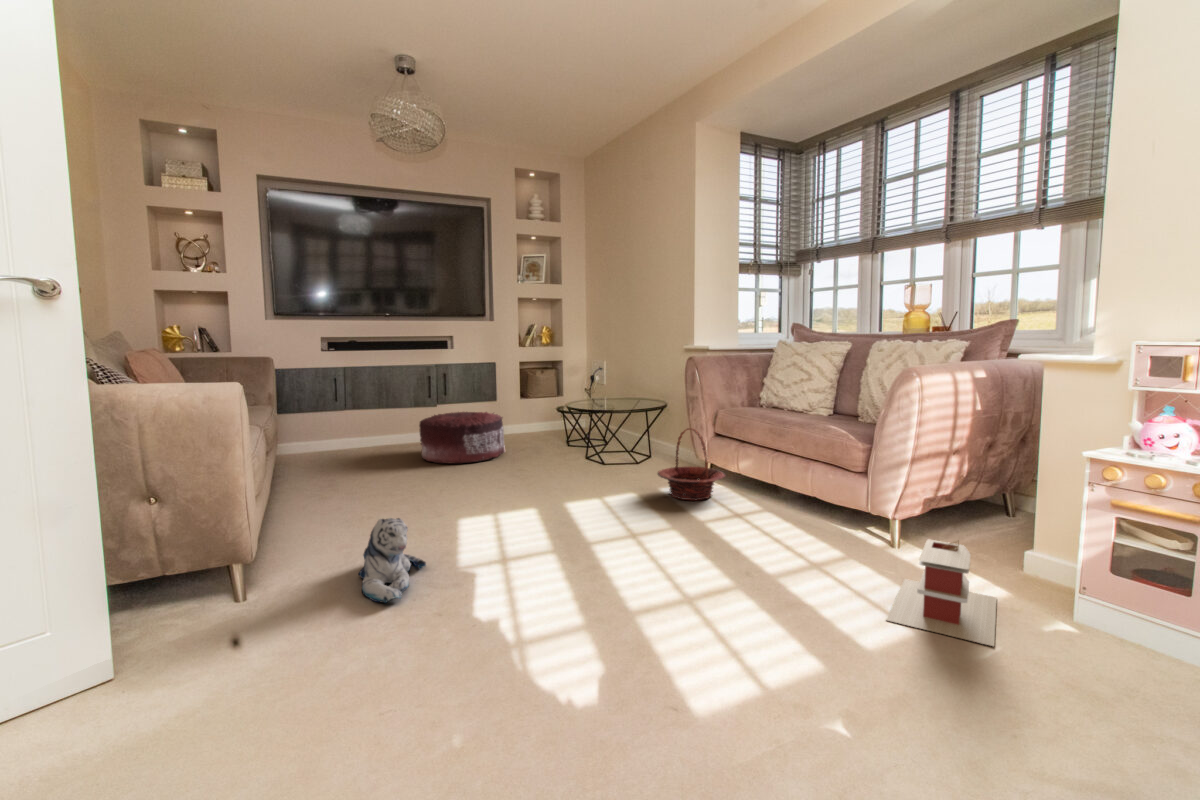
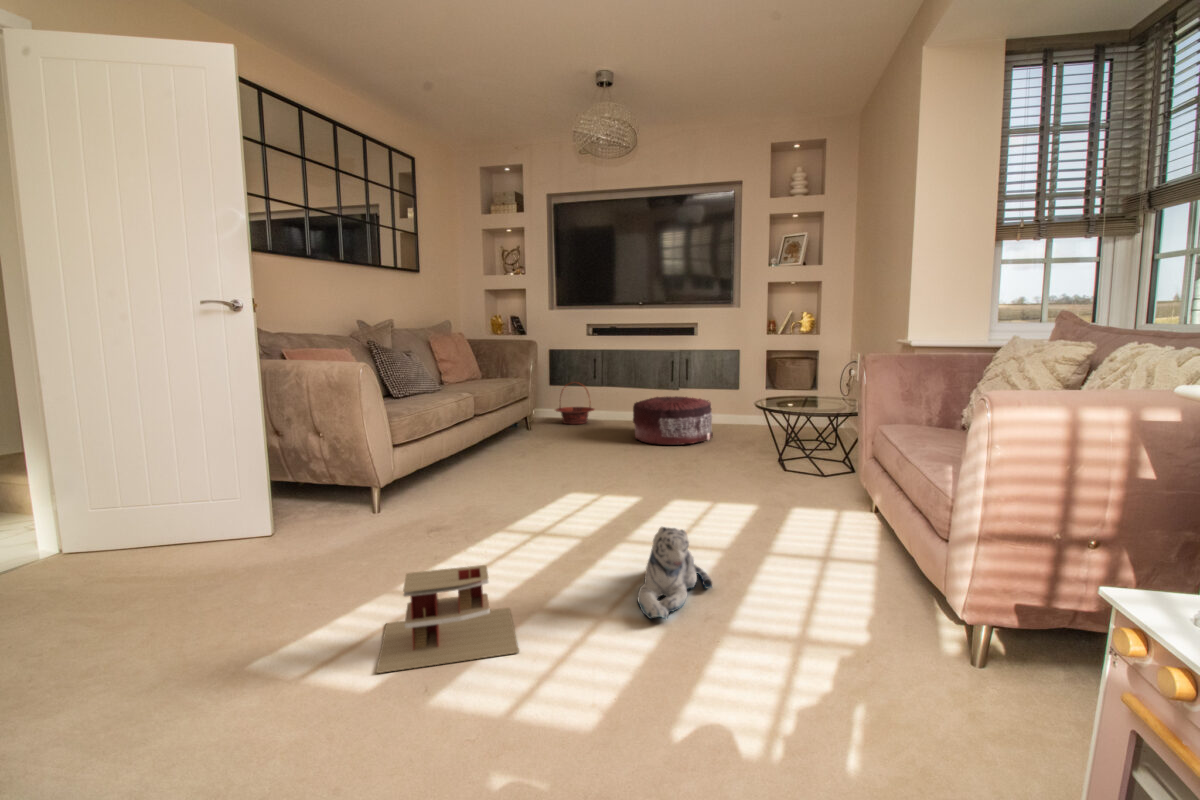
basket: present [658,428,725,500] -> present [555,385,594,424]
plush toy: present [359,518,426,603] -> present [637,527,712,619]
toy house: present [887,539,997,646] -> present [376,565,519,673]

